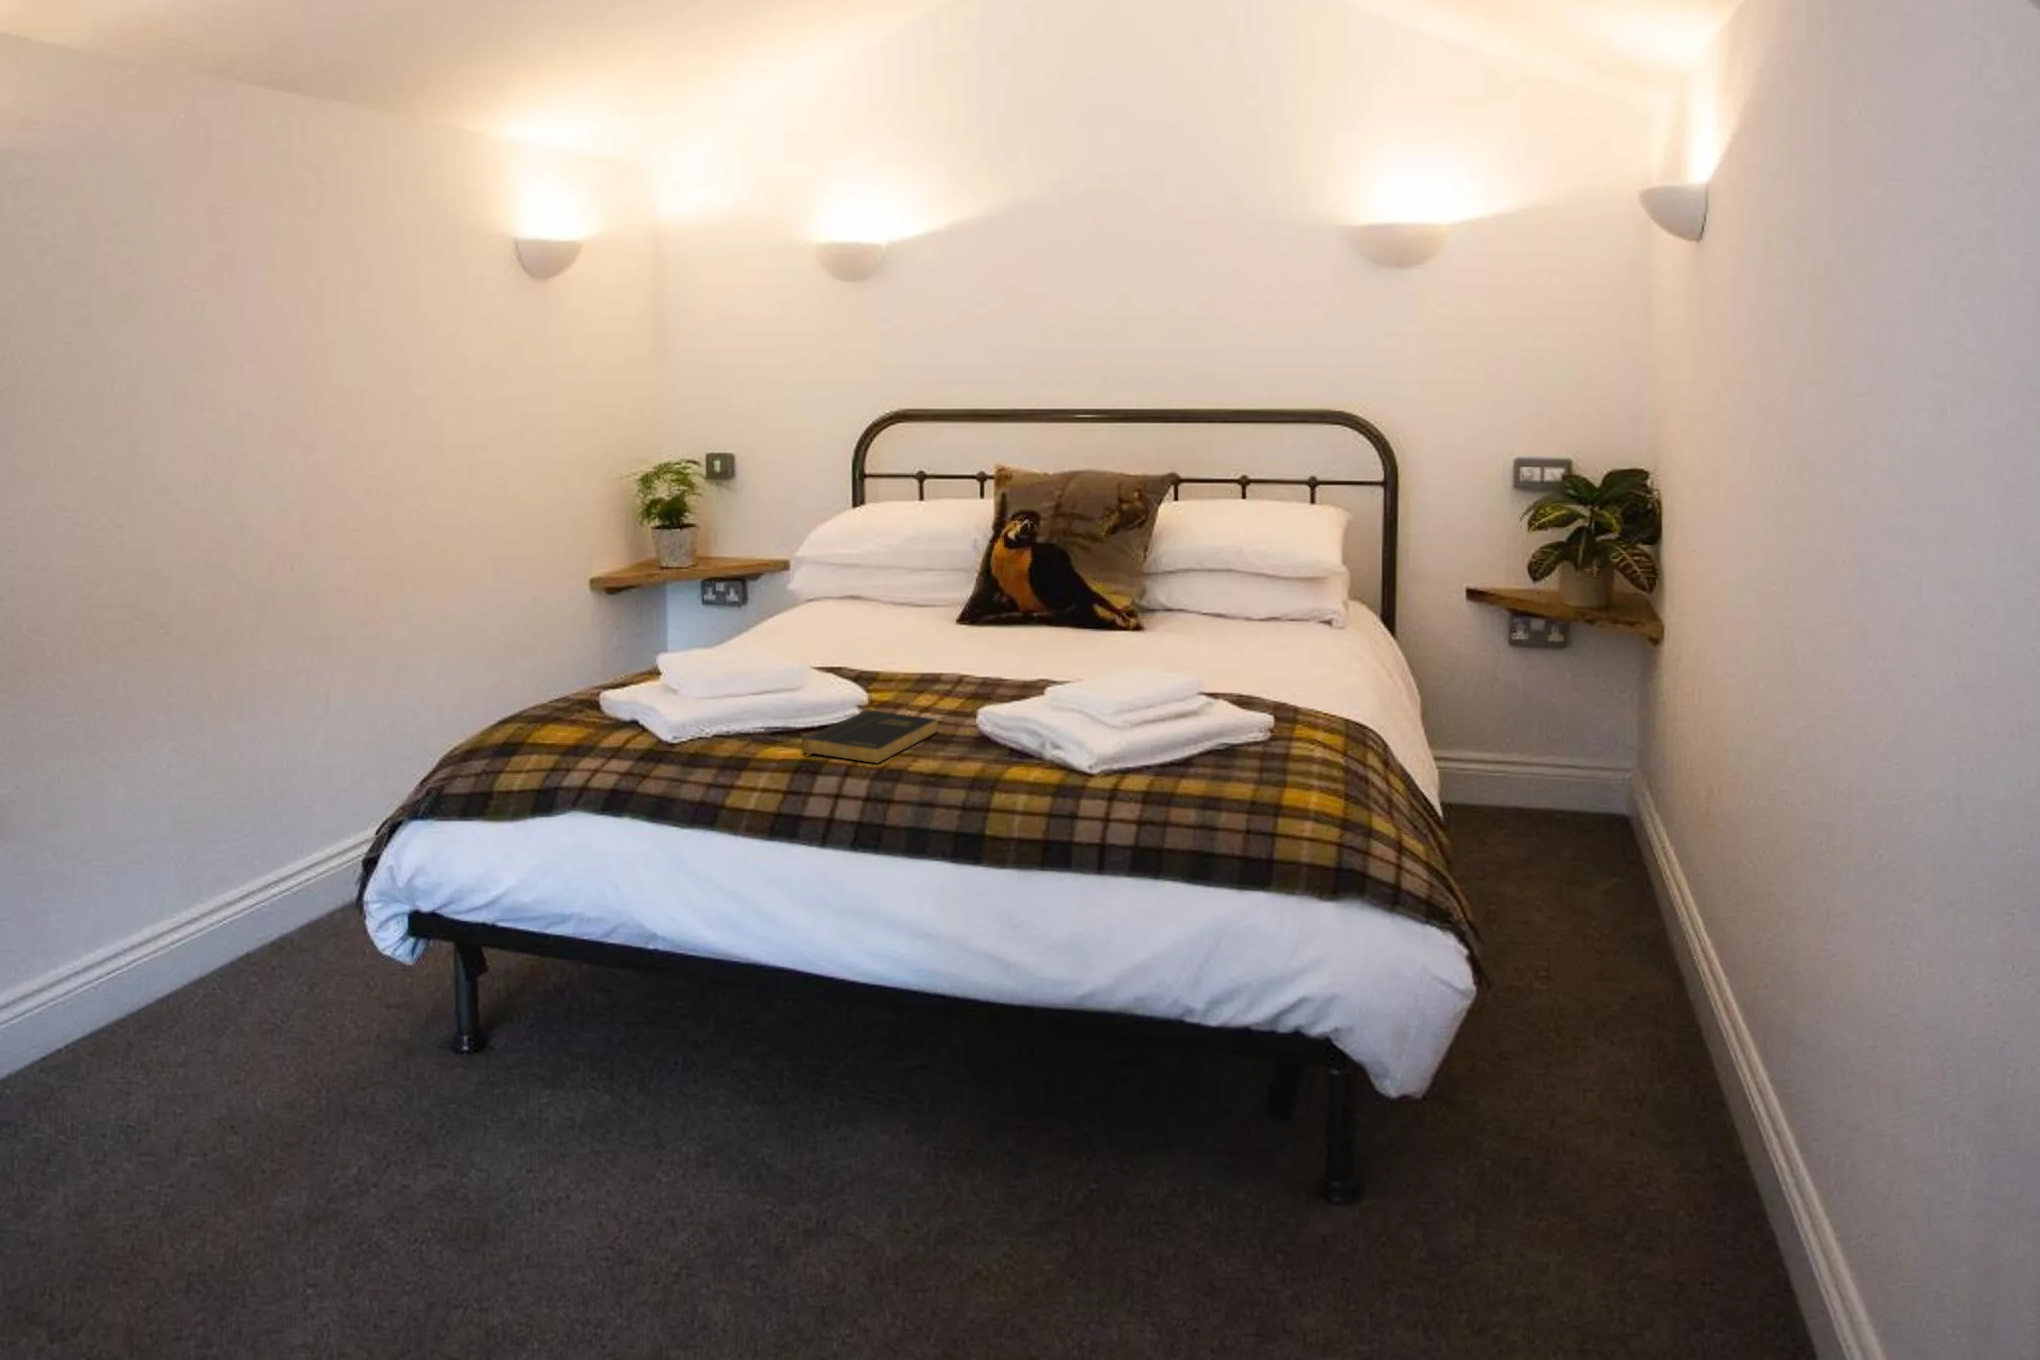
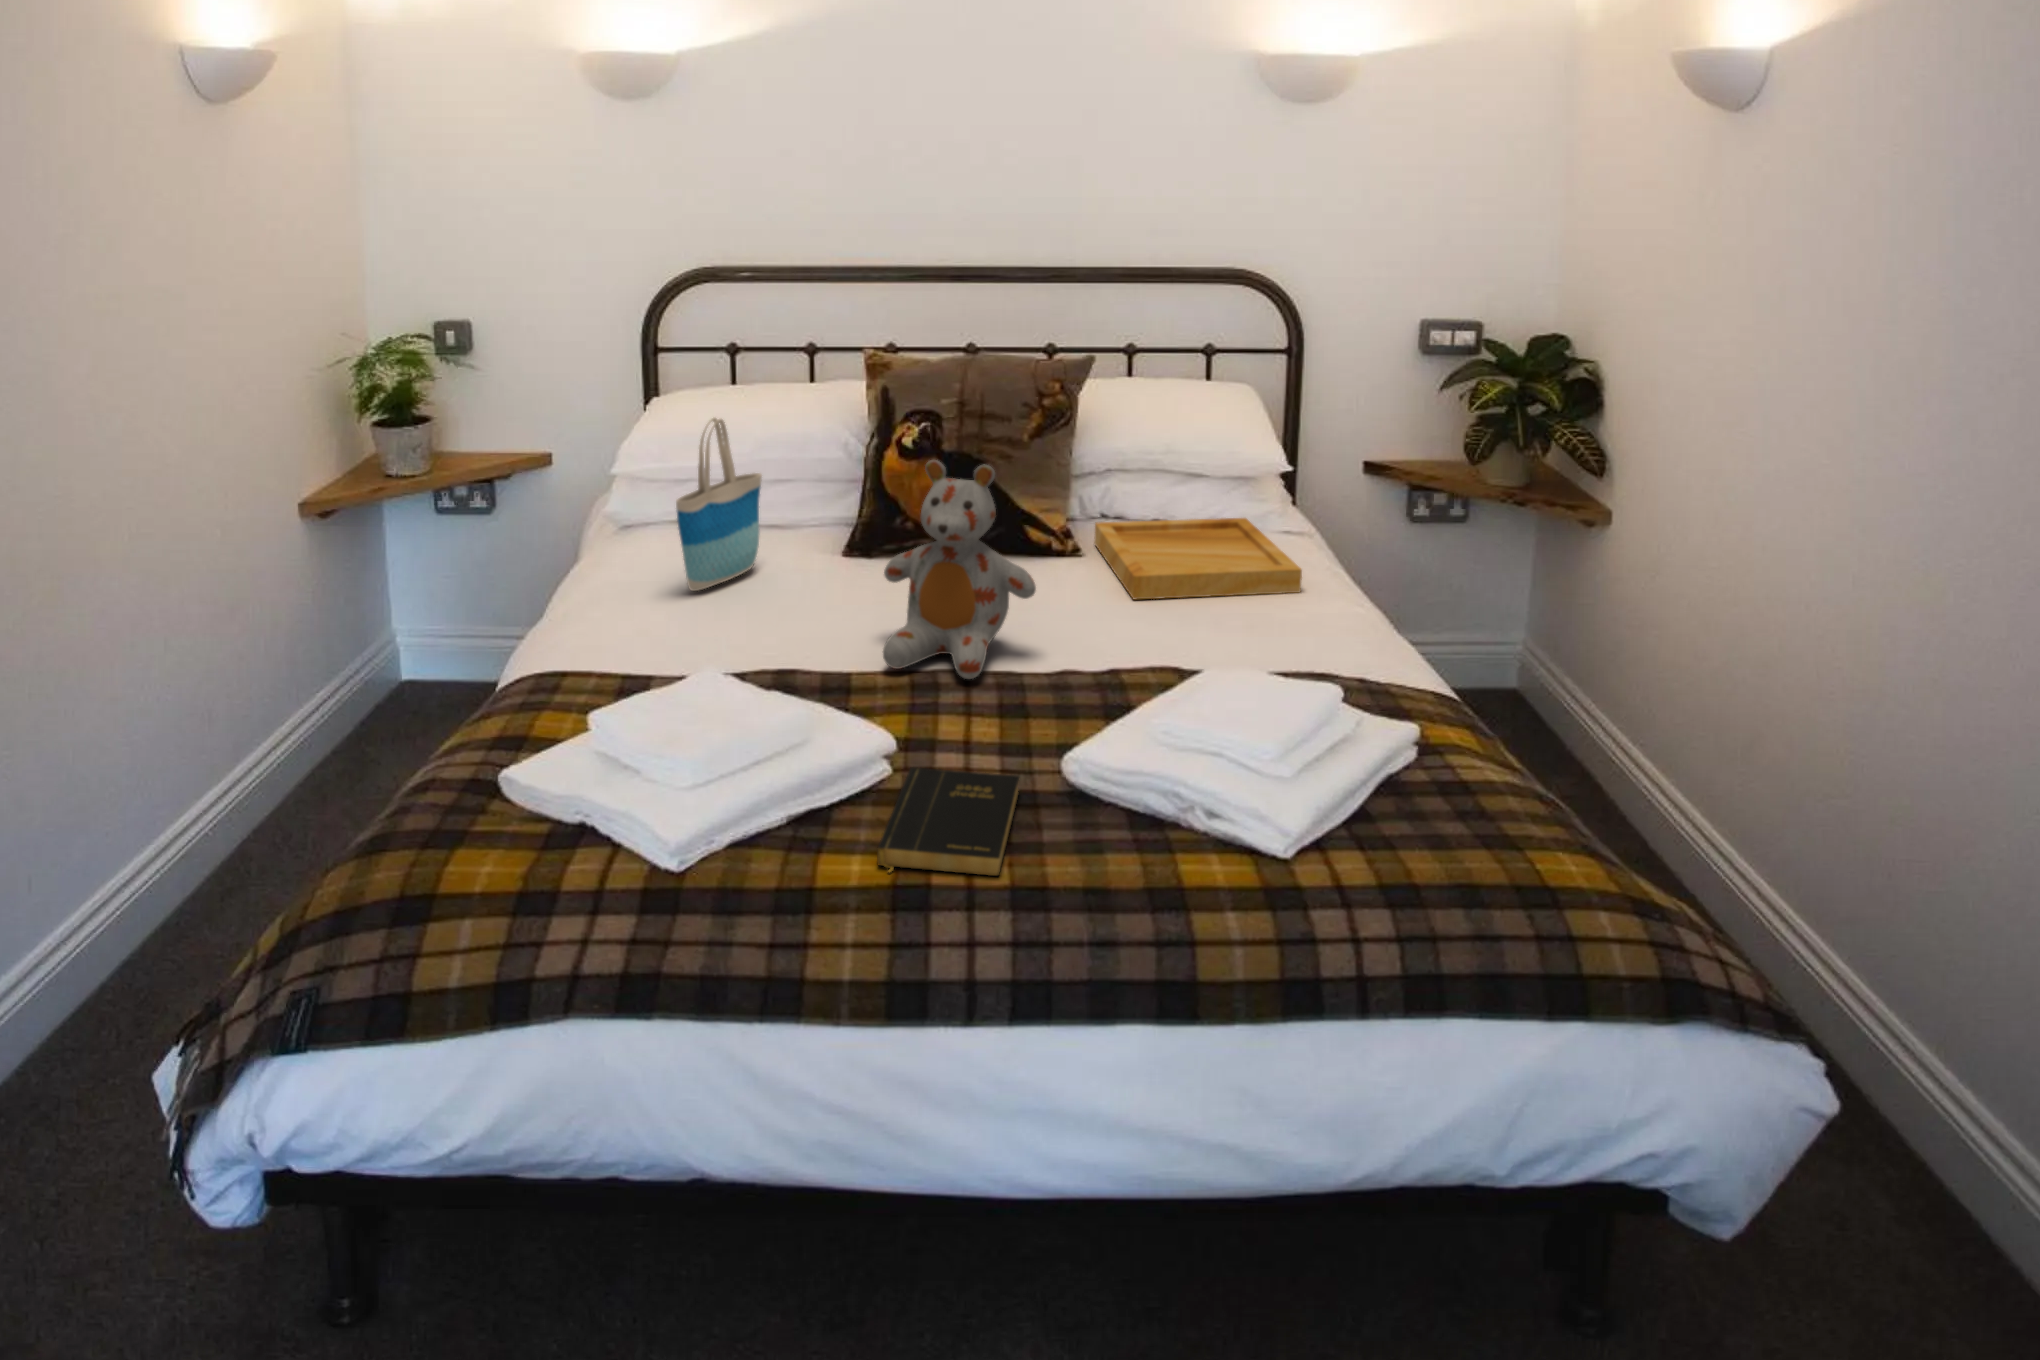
tote bag: none [804,499,883,632] -> present [676,418,762,591]
stuffed bear: none [908,517,1033,681] -> present [883,460,1036,679]
tray: none [1147,606,1297,658] -> present [1094,518,1302,599]

